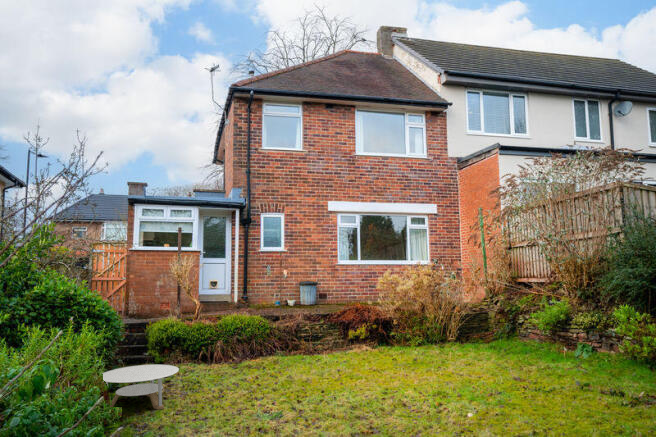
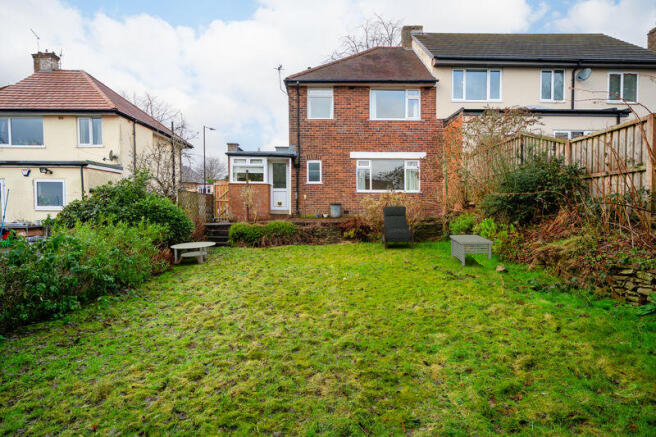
chair: none [424,292,484,363] -> present [382,206,414,249]
storage bench: none [554,339,638,392] -> present [450,235,493,266]

